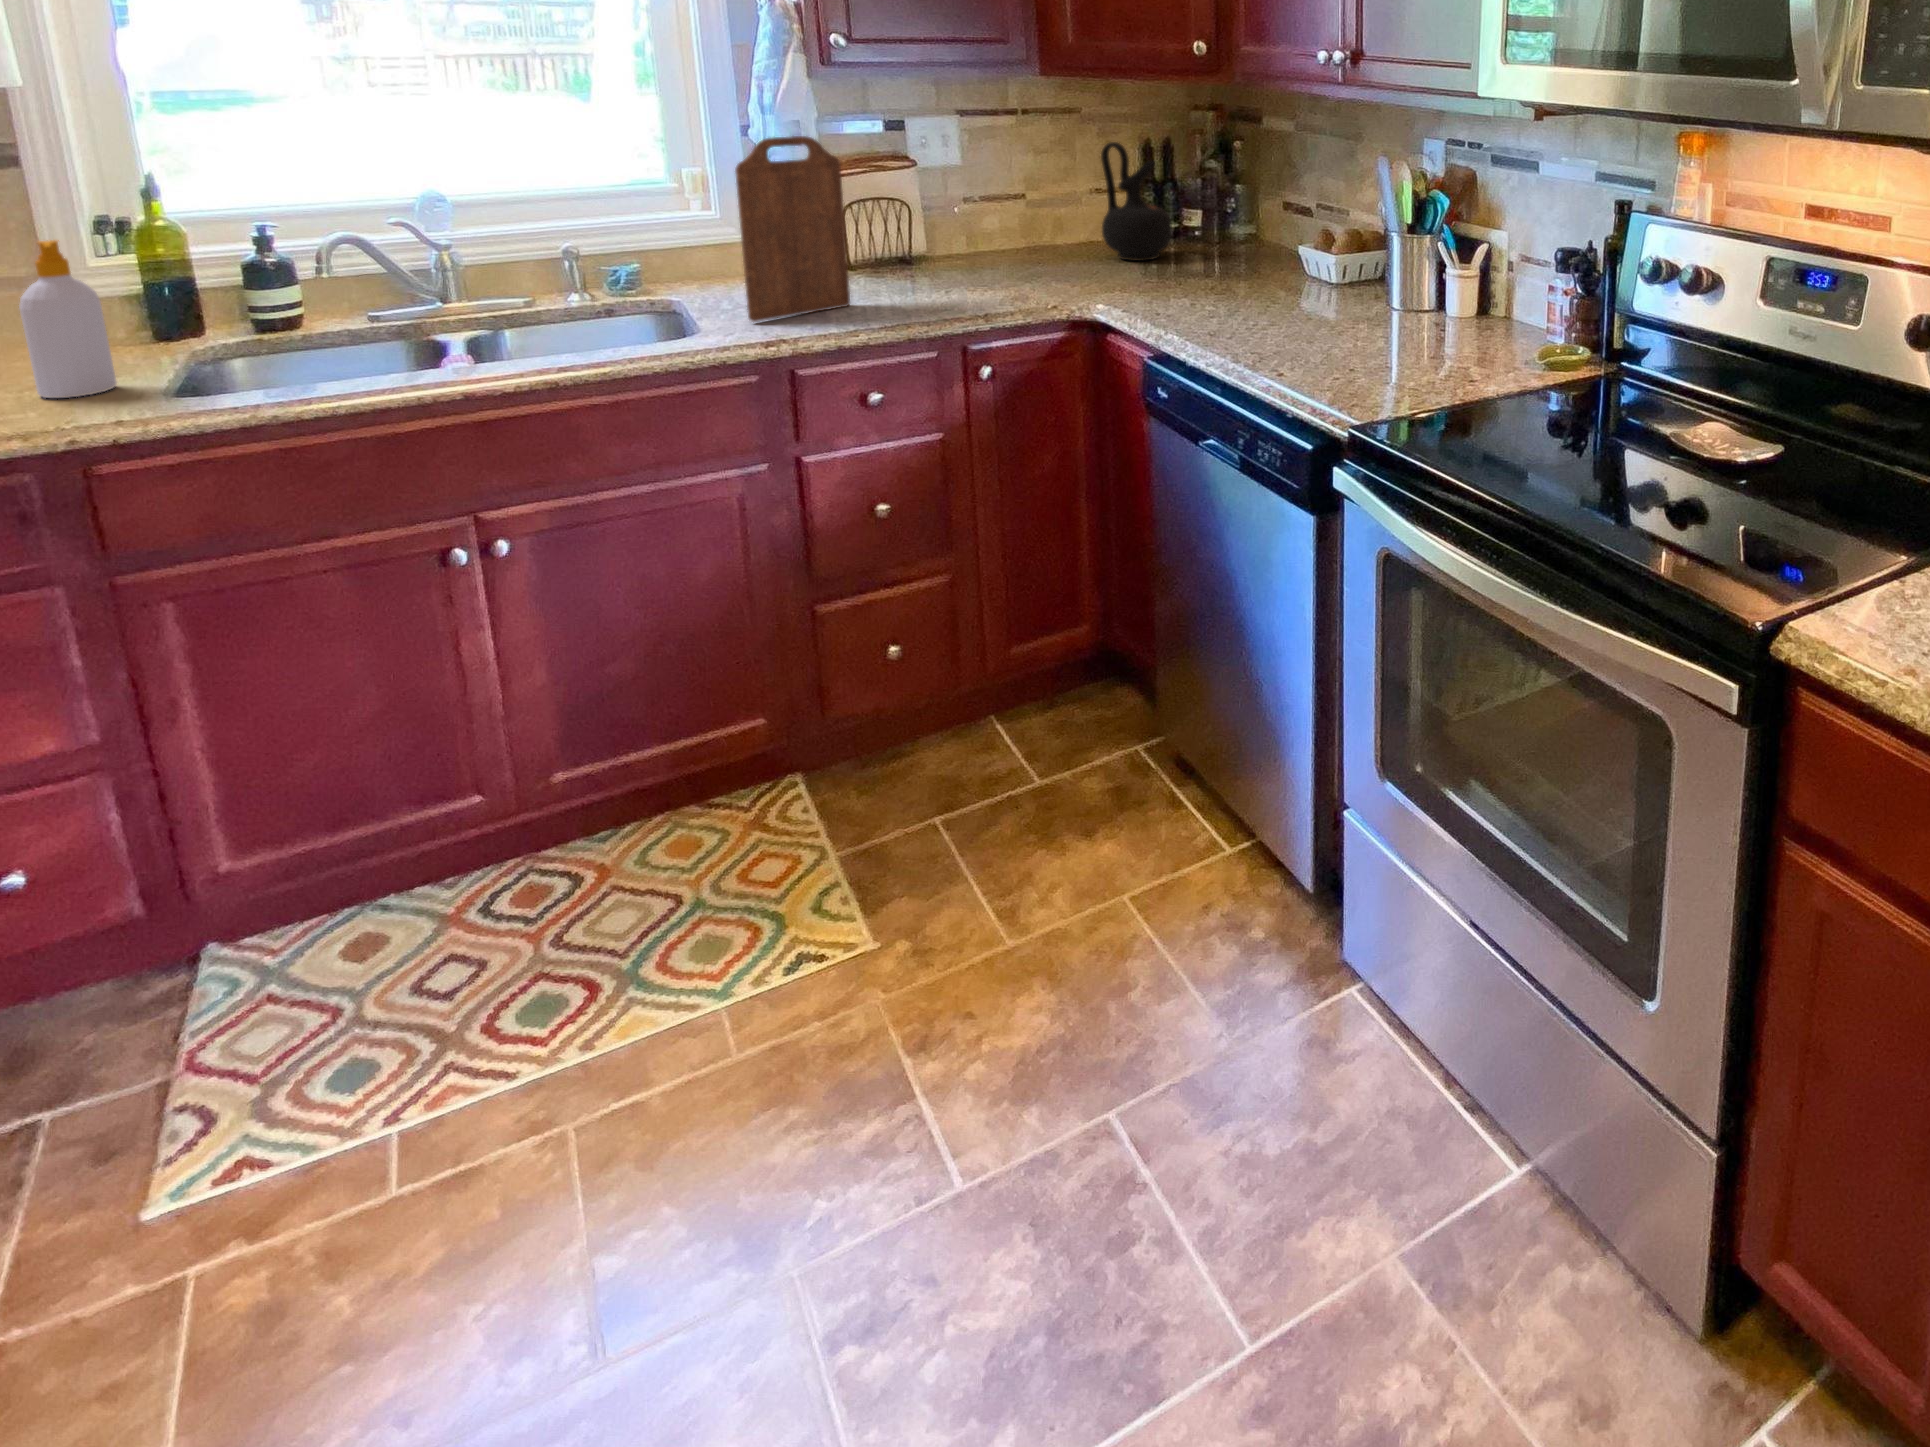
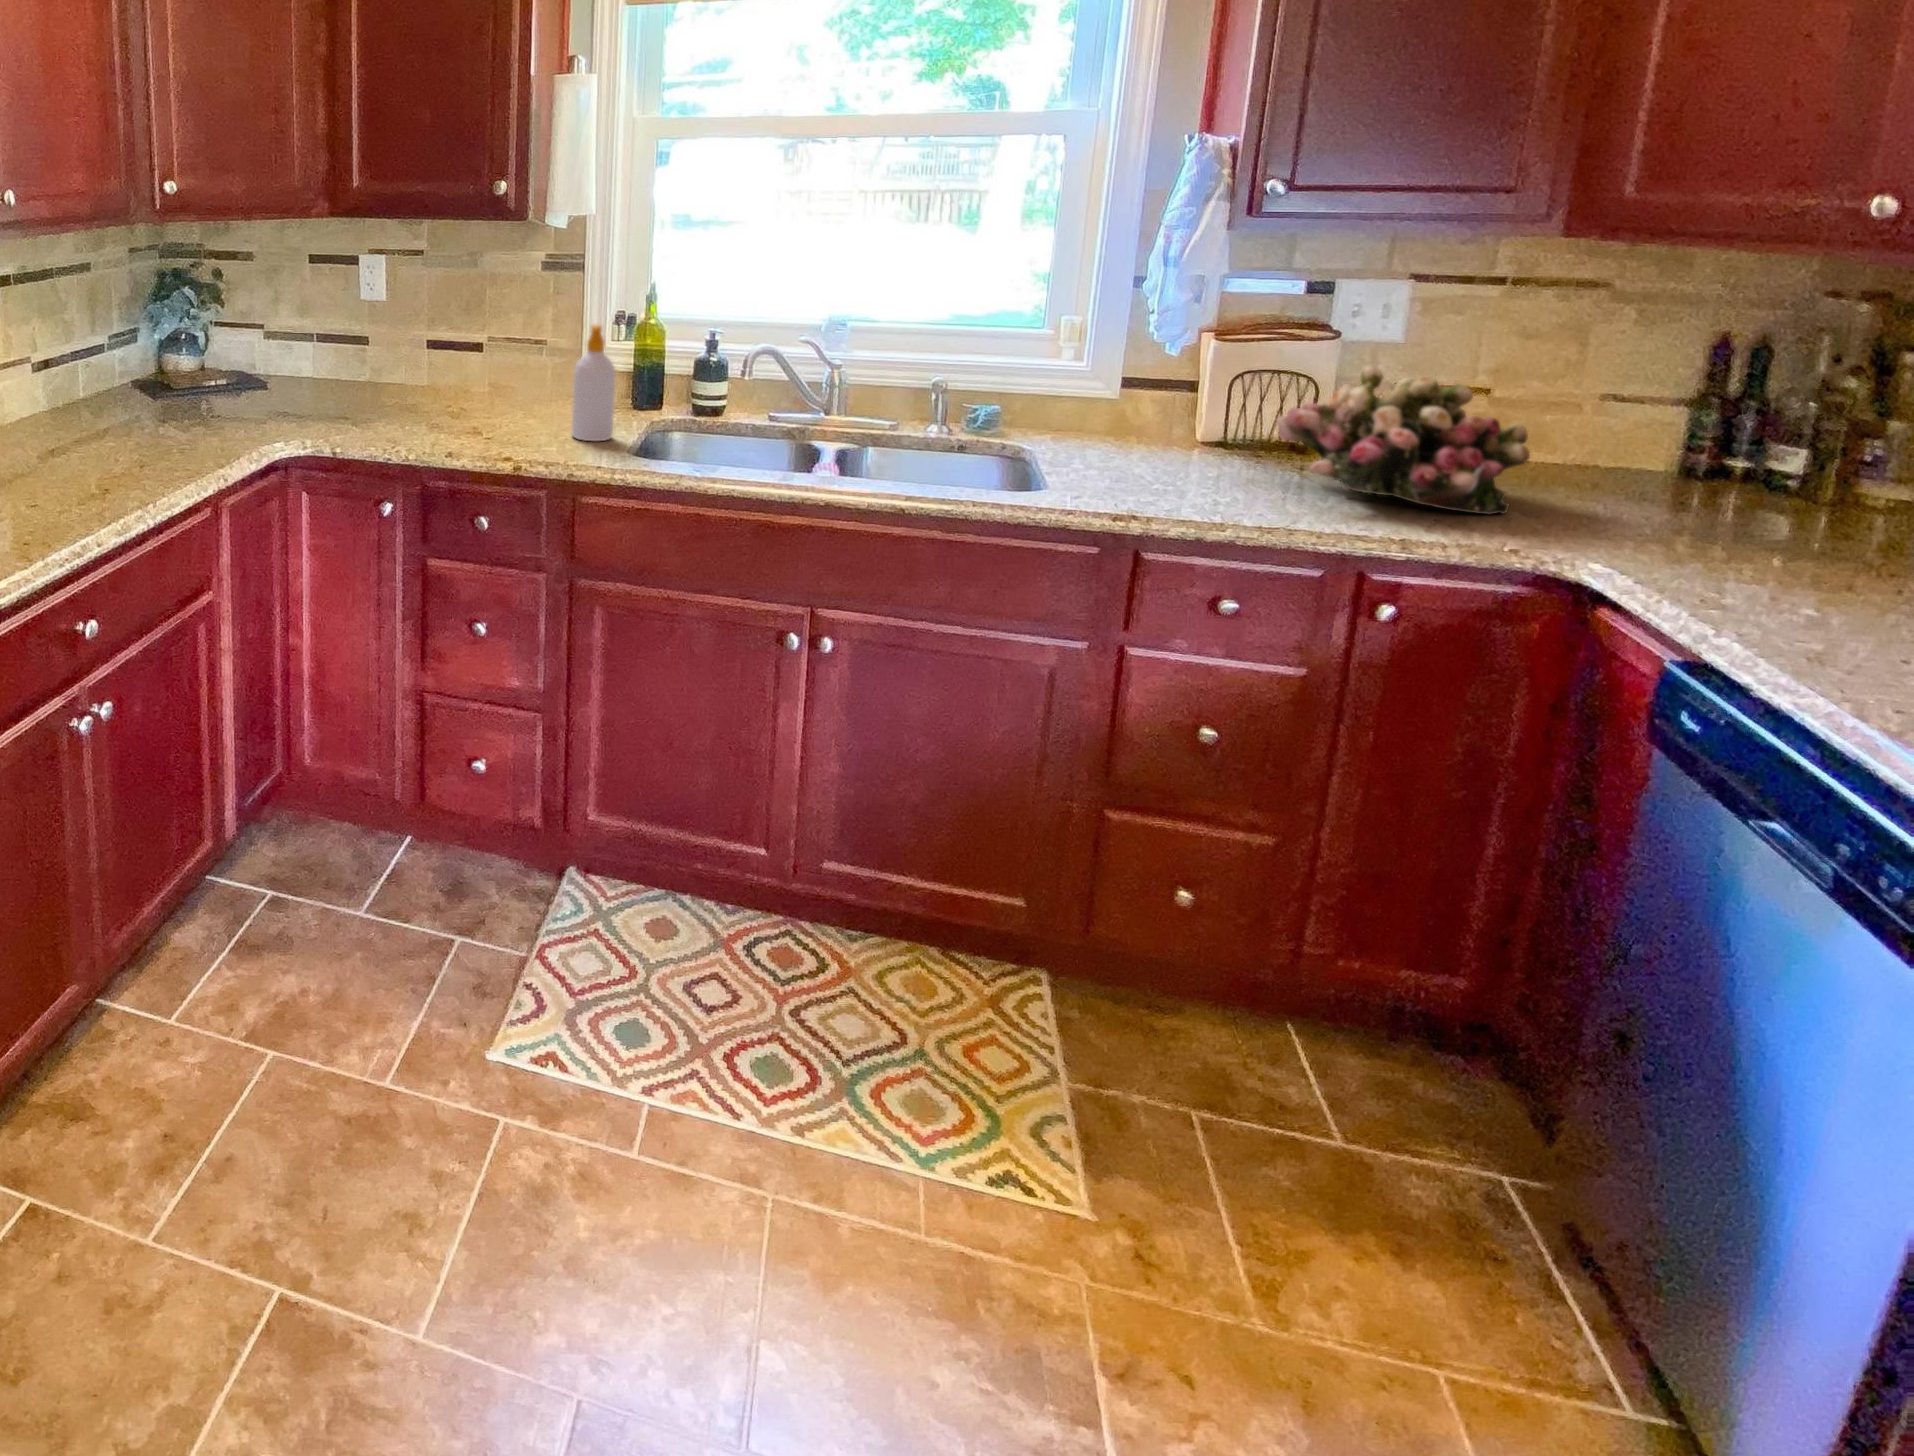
cutting board: present [735,136,850,322] -> none [1093,291,1237,490]
ceramic jug: present [1101,142,1172,261] -> none [1613,333,1756,511]
flower arrangement: none [887,185,1055,287] -> present [1276,366,1530,514]

